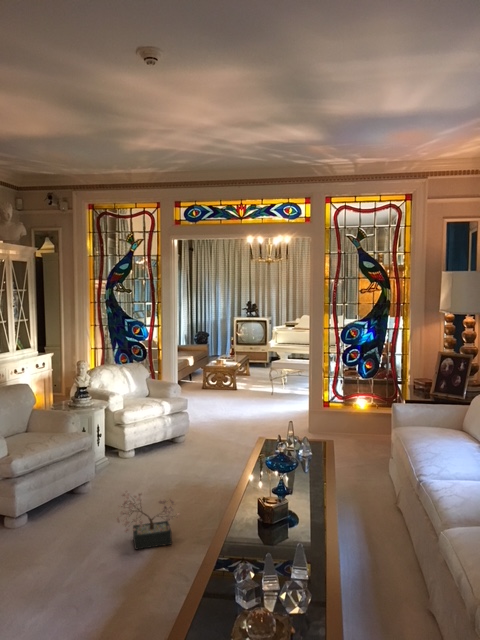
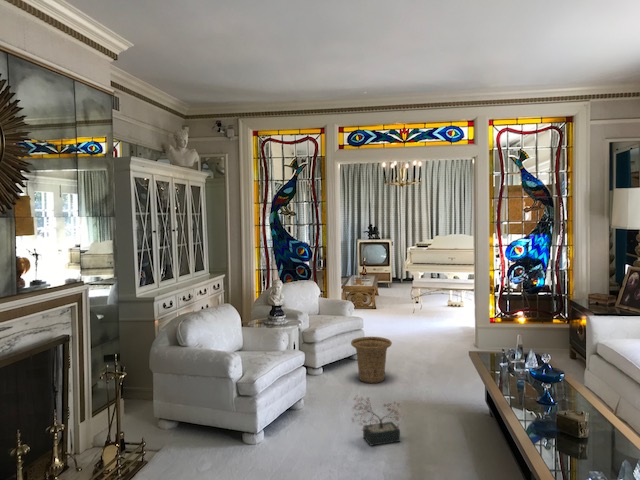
basket: none [158,422,202,473] -> present [351,337,392,383]

